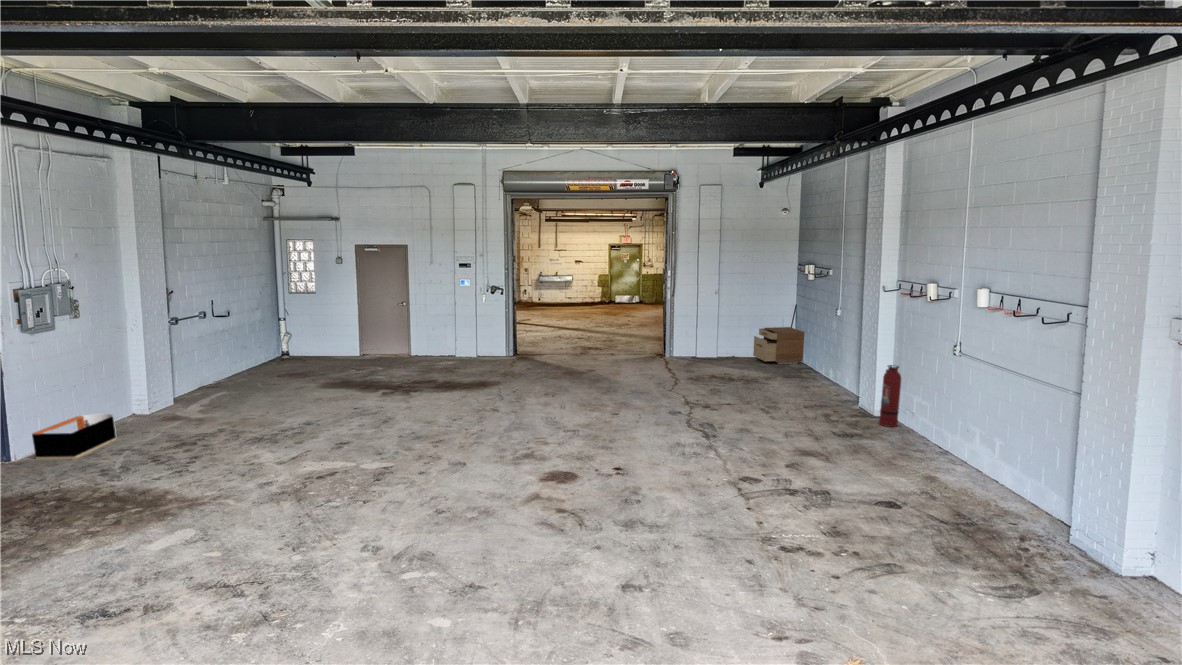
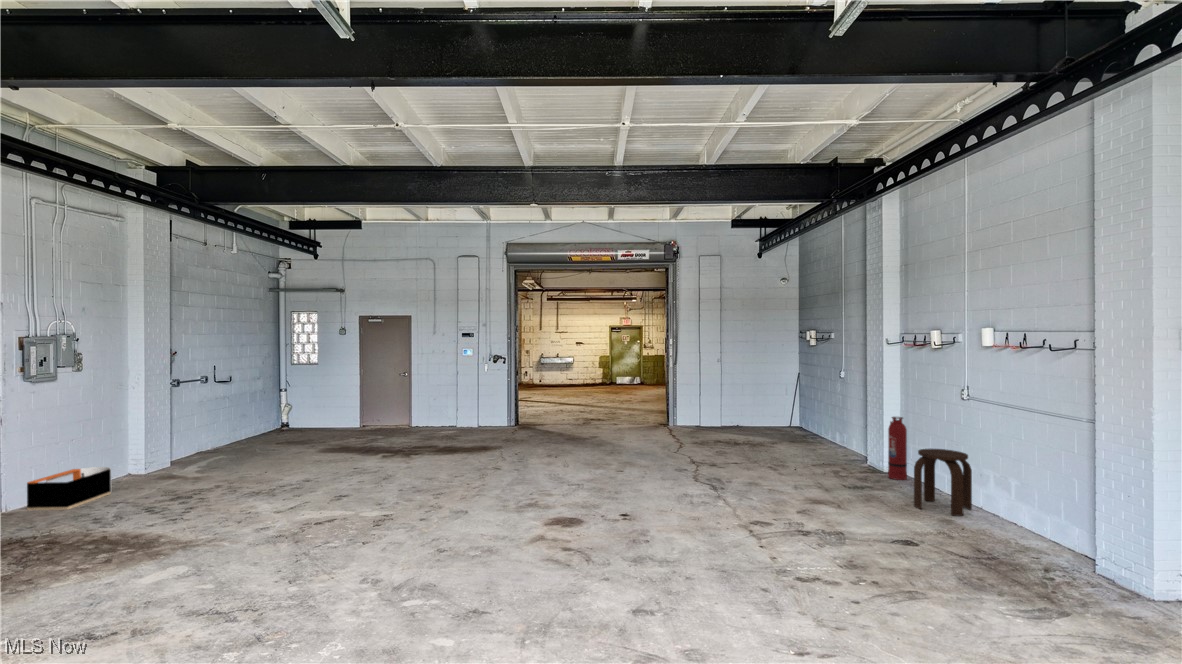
filing cabinet: present [753,327,805,364] -> none [756,395,806,431]
stool: none [901,404,962,472] -> present [914,449,972,516]

